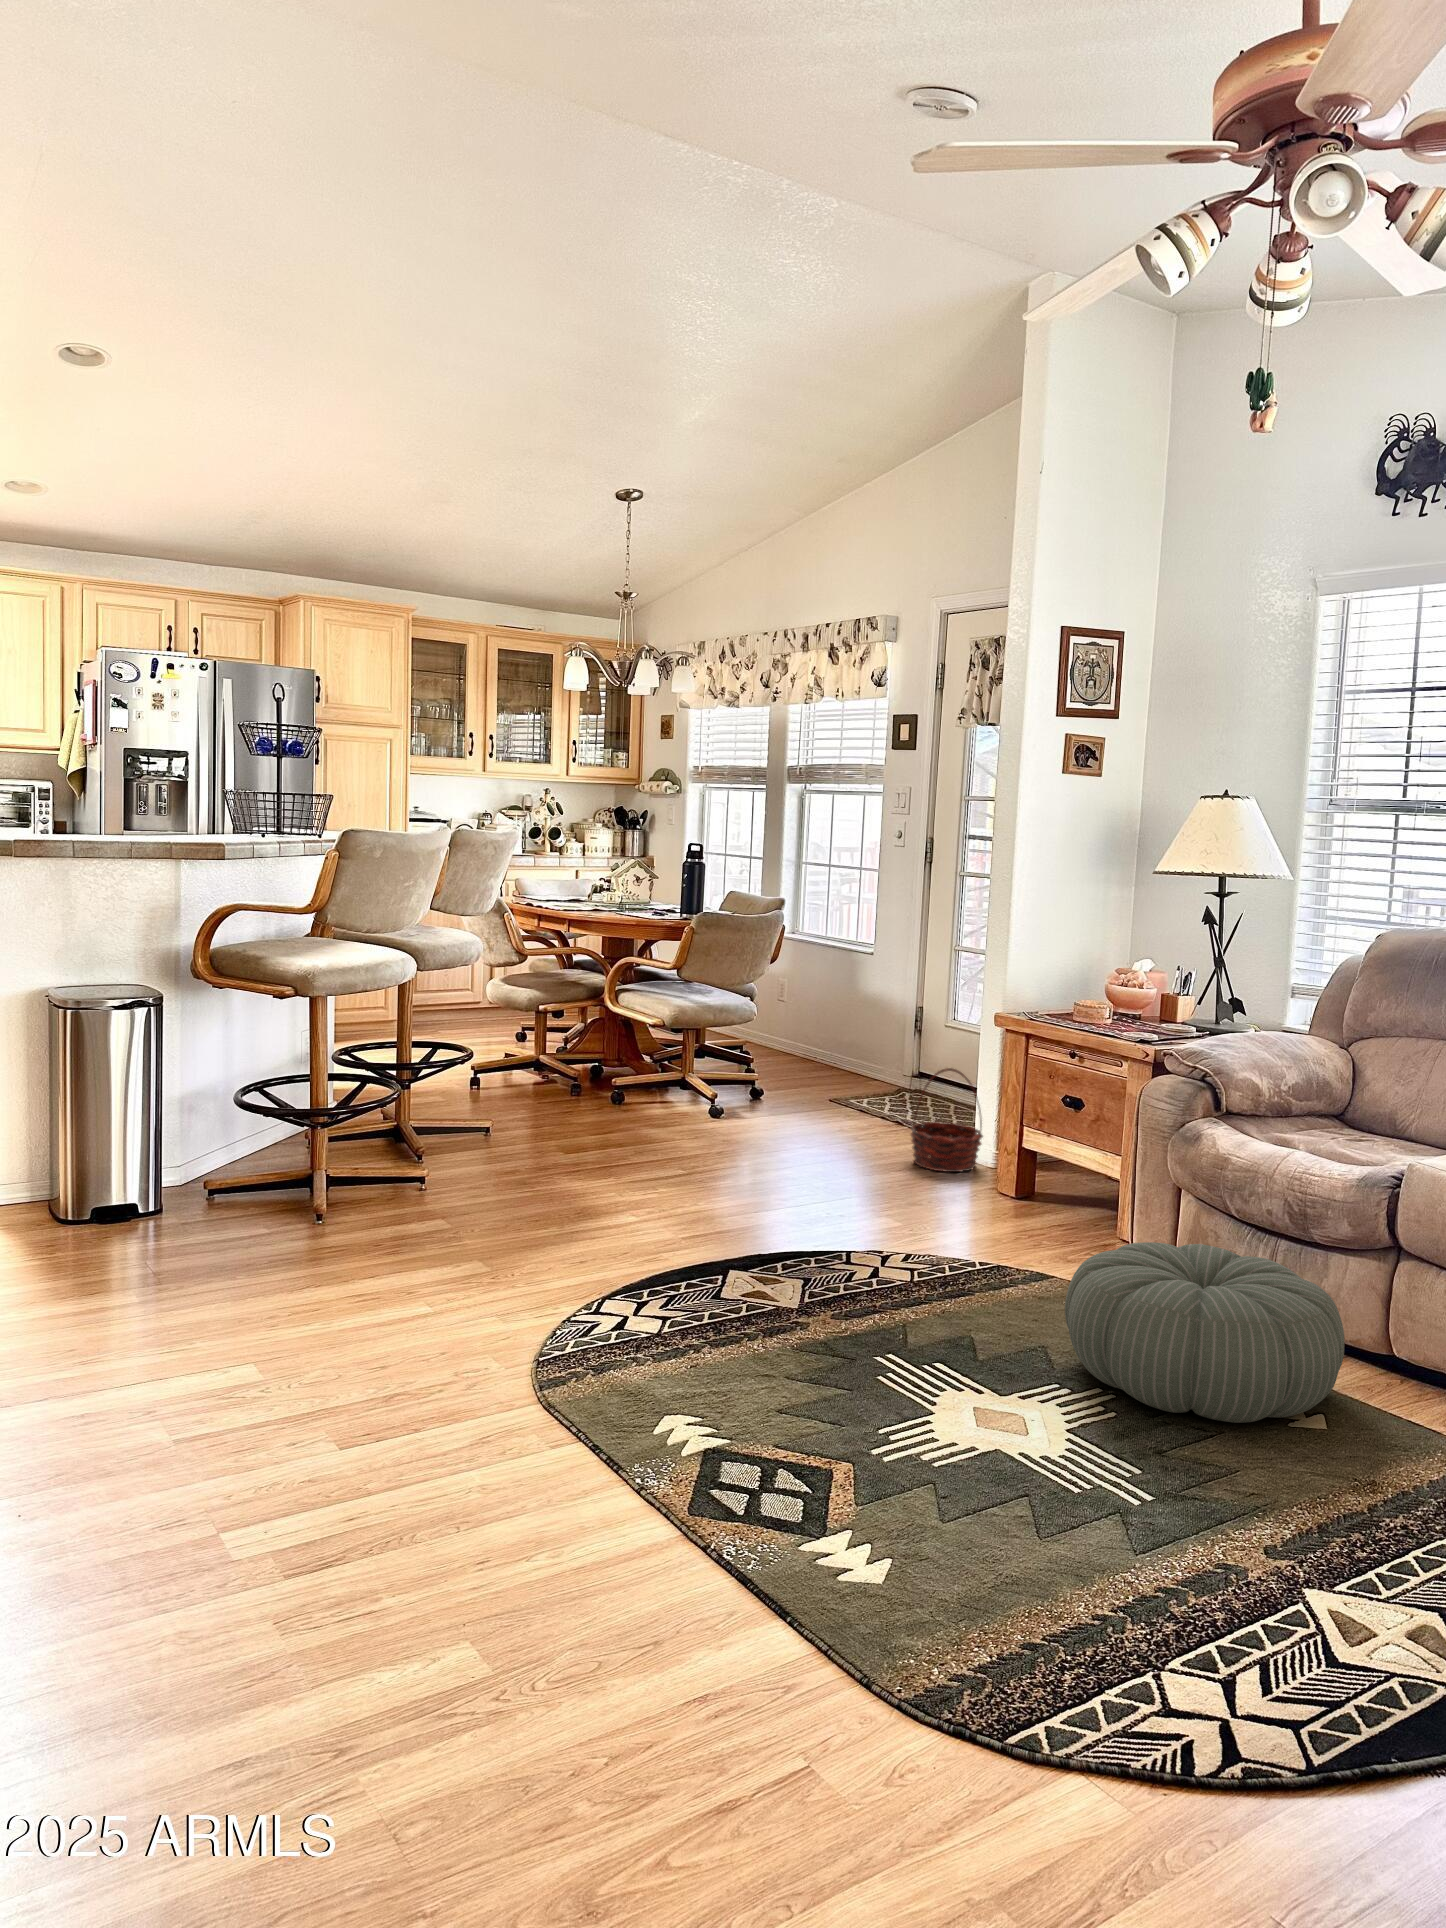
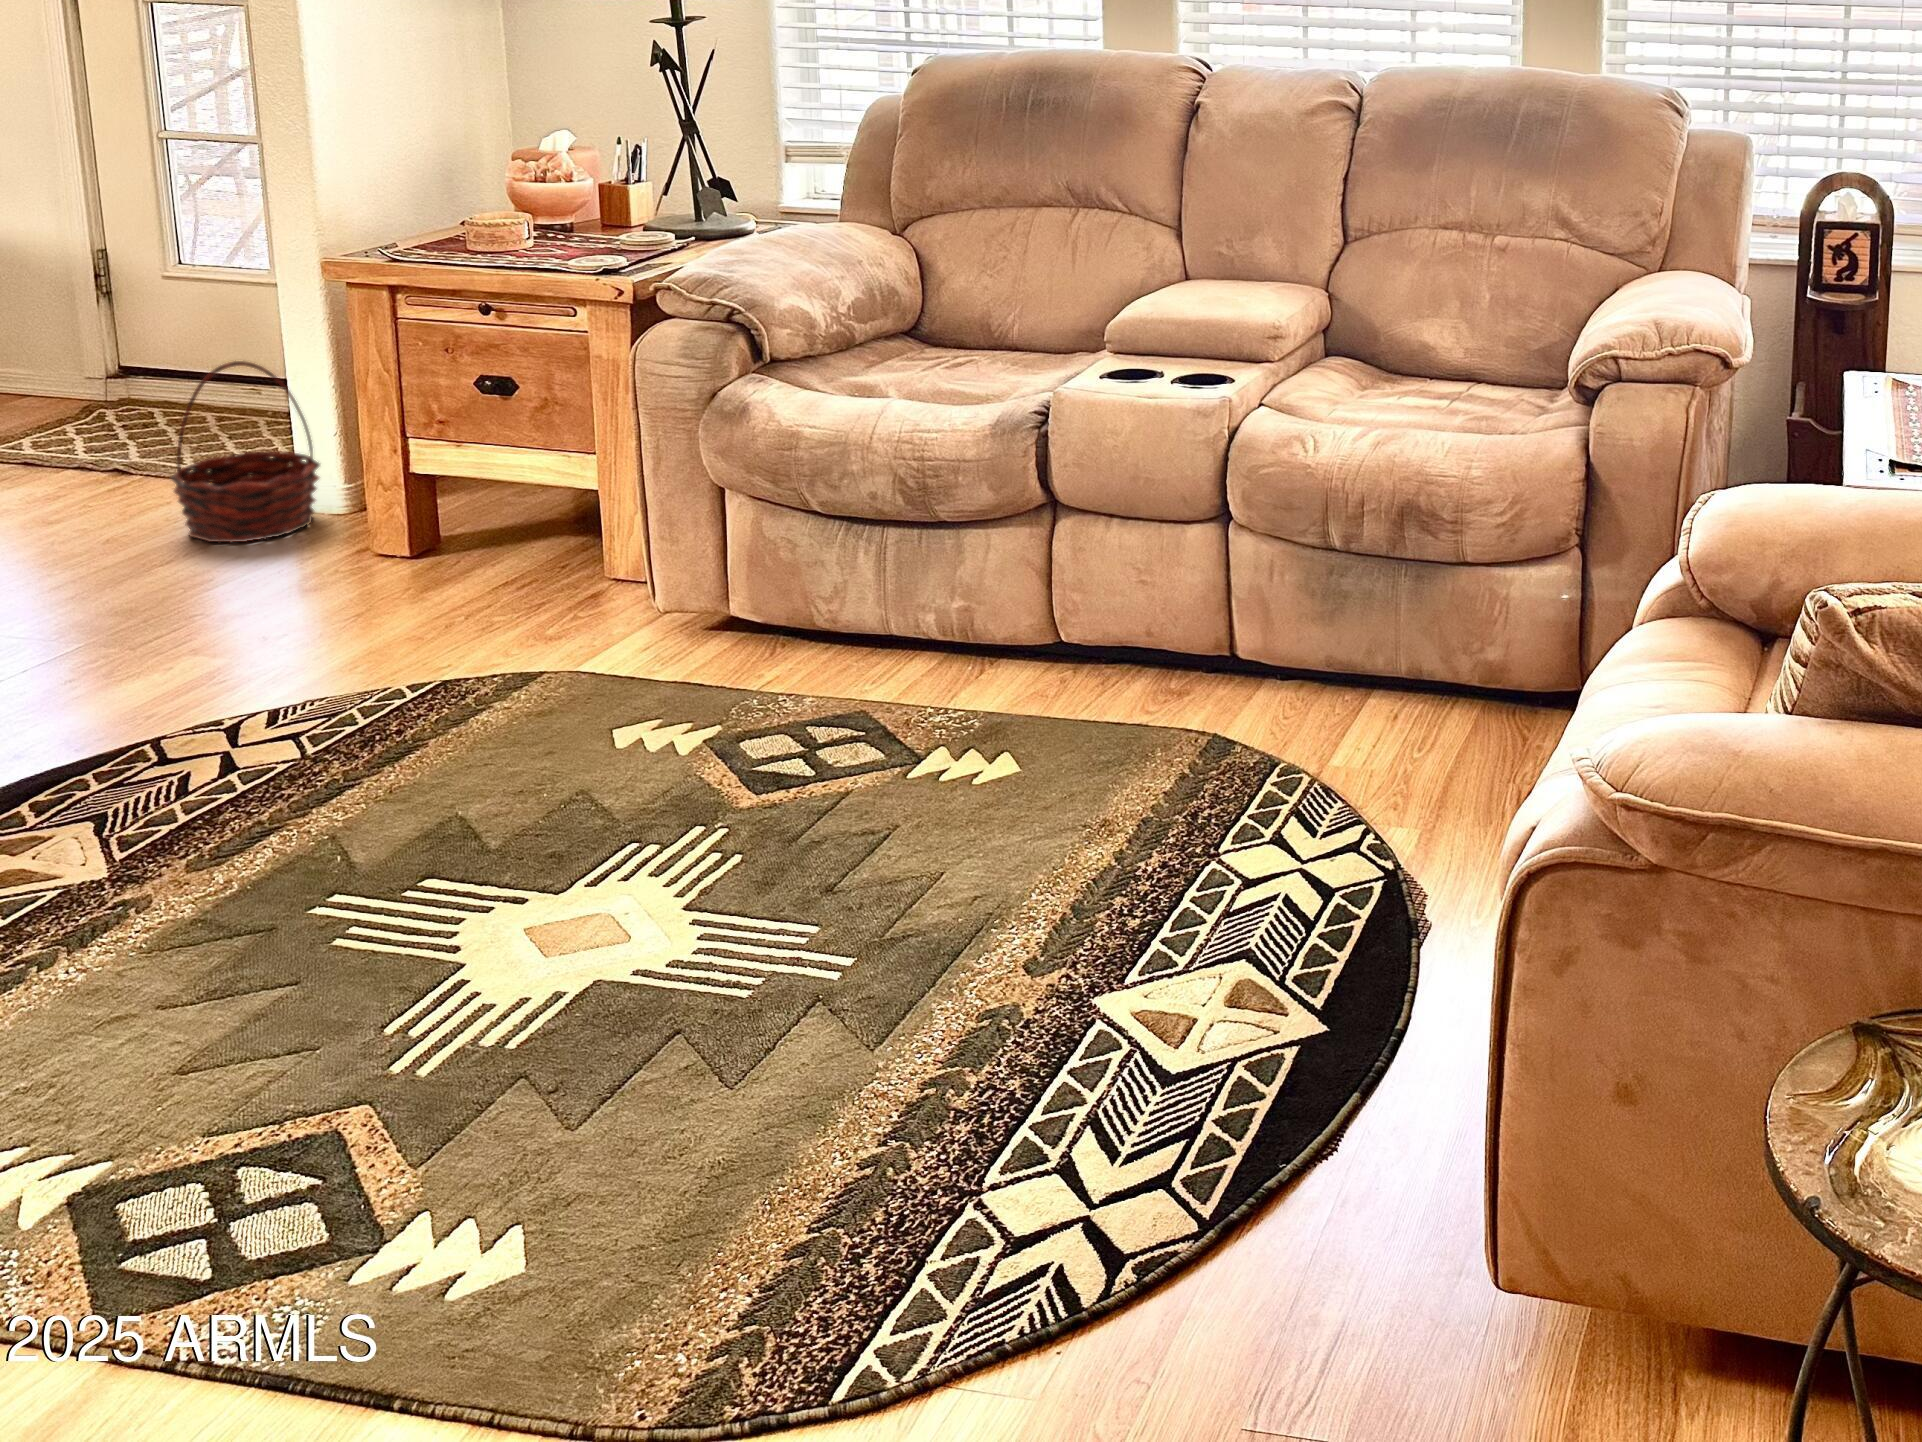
pouf: present [1065,1242,1344,1423] -> none [617,568,1025,827]

